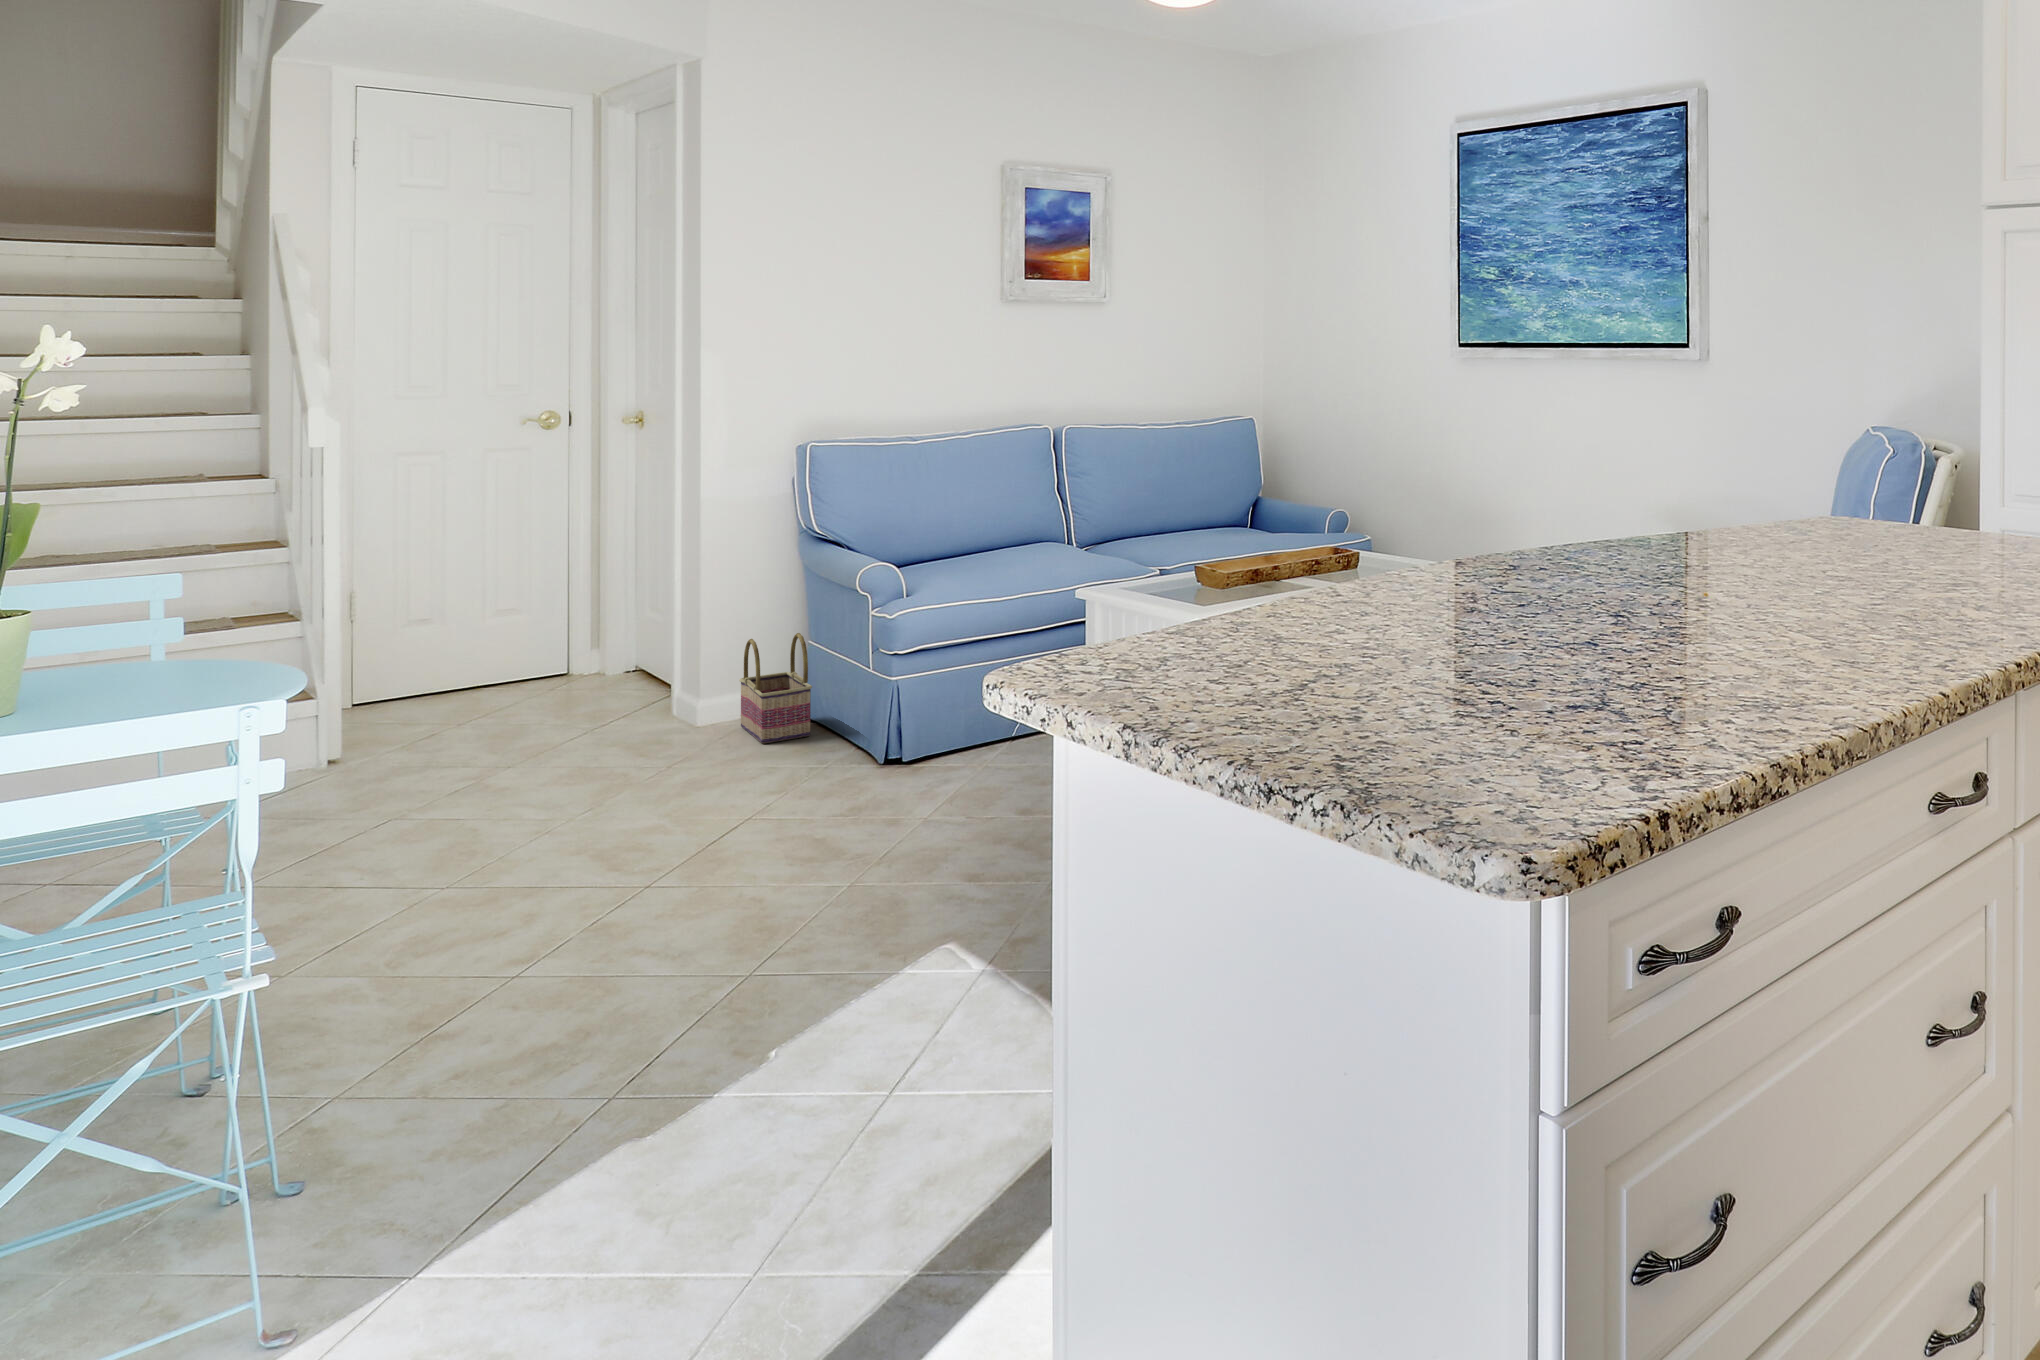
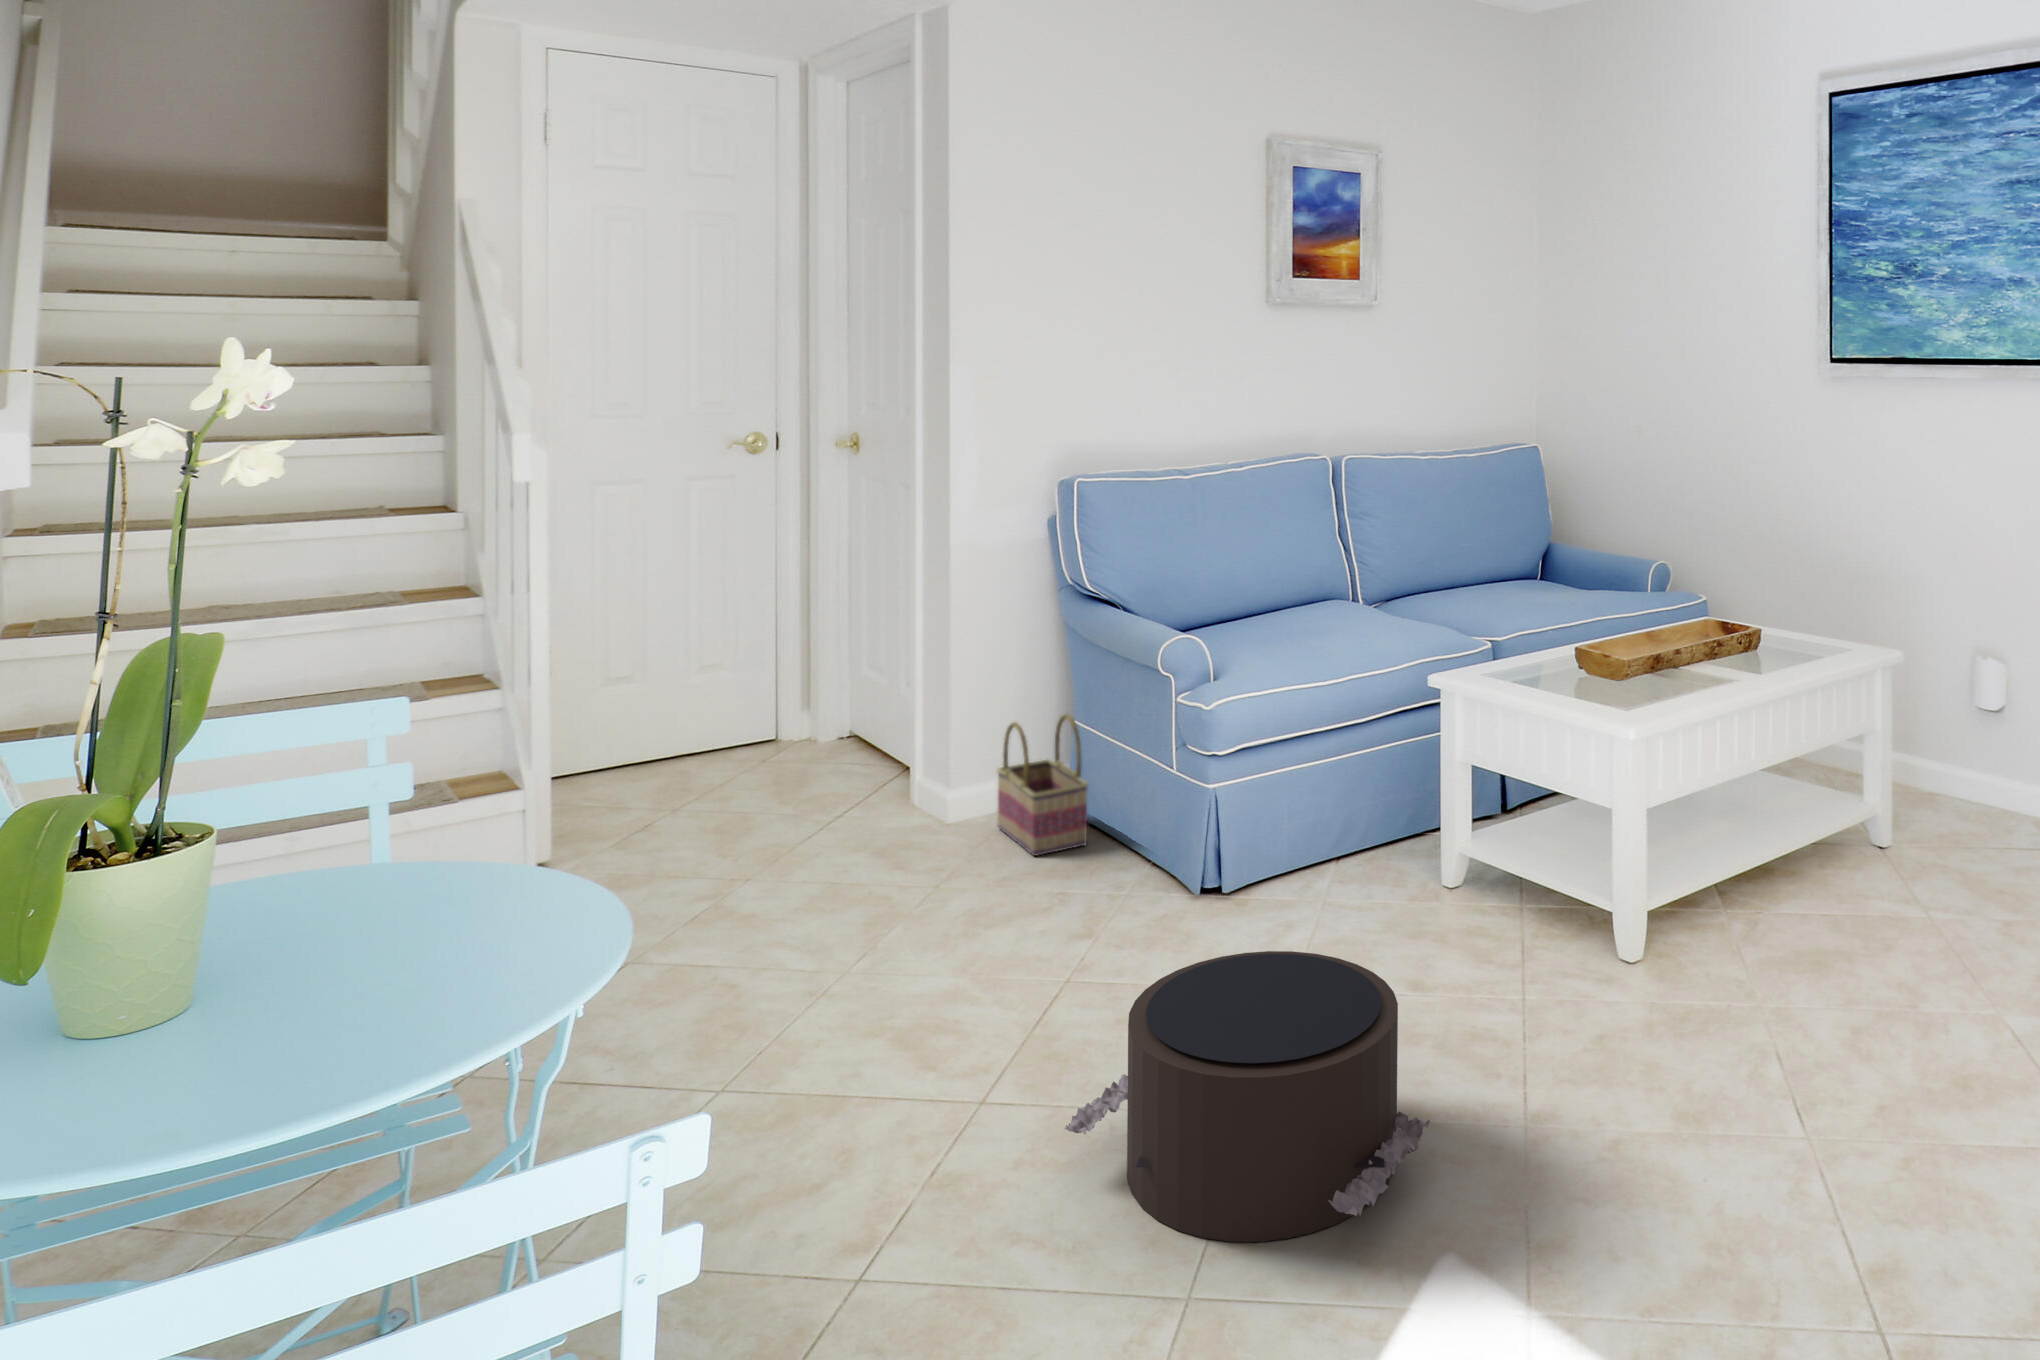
pouf: none [695,770,964,943] -> present [1065,951,1430,1242]

